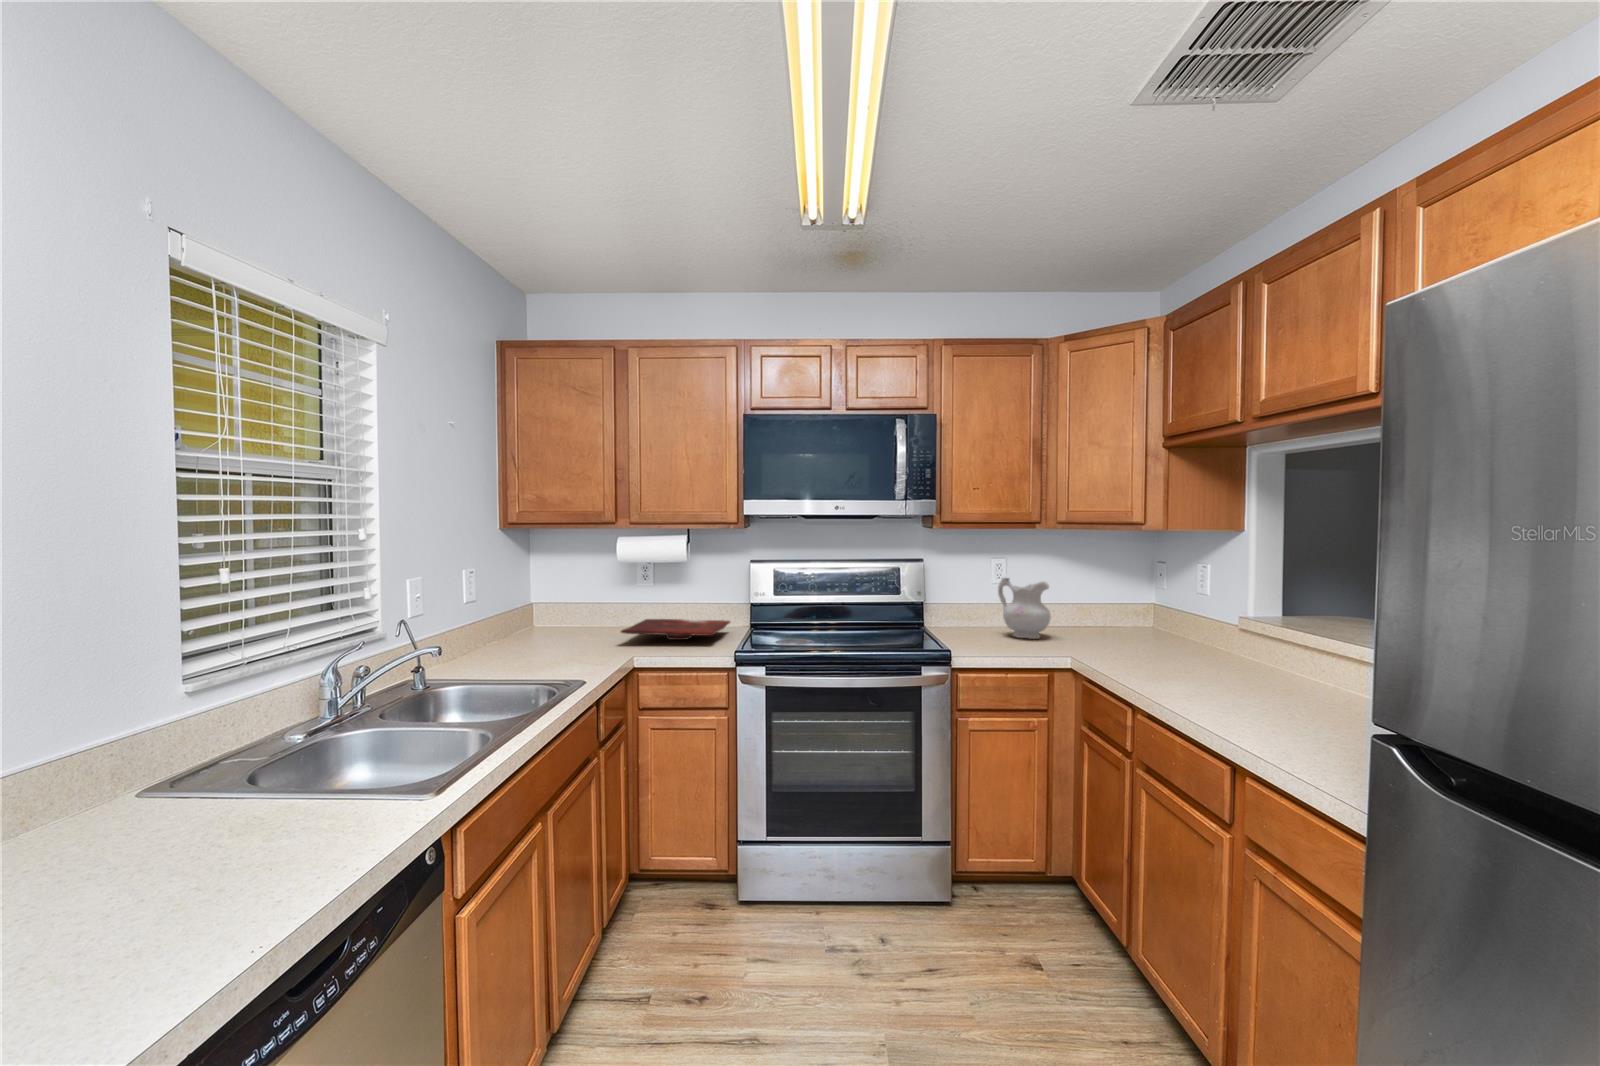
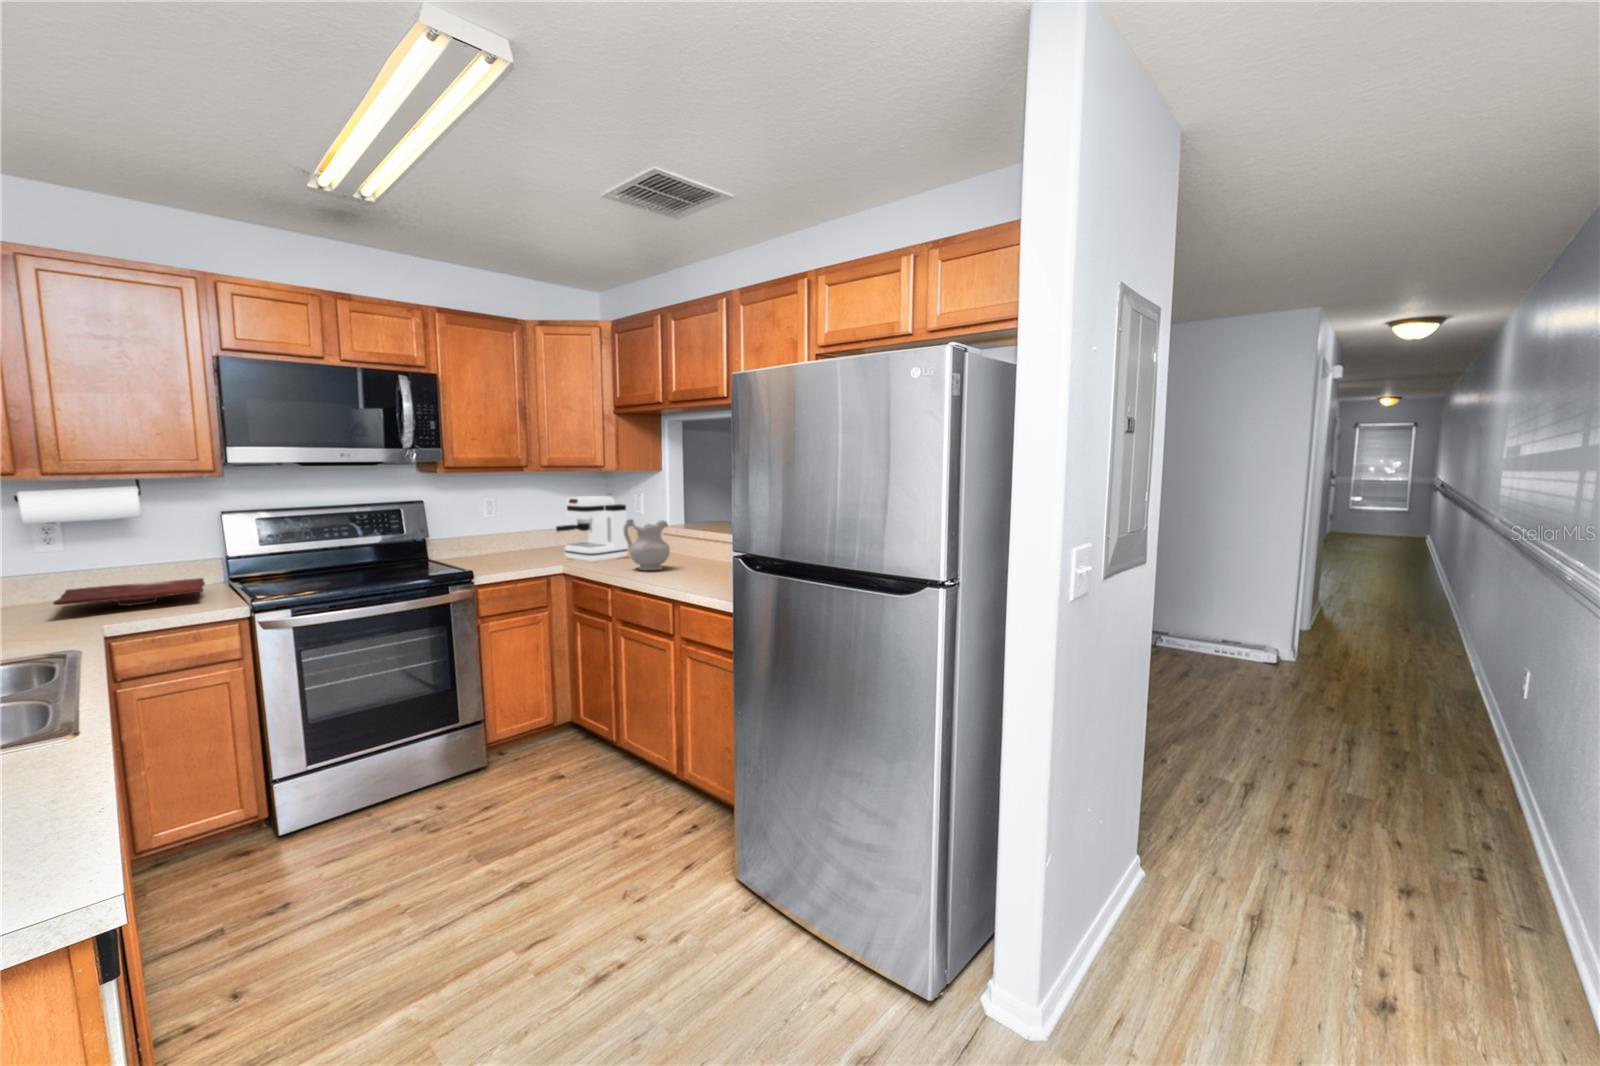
coffee maker: none [1071,562,1177,655] -> present [556,496,627,562]
ceramic pitcher: present [998,578,1051,639] -> present [623,520,670,571]

